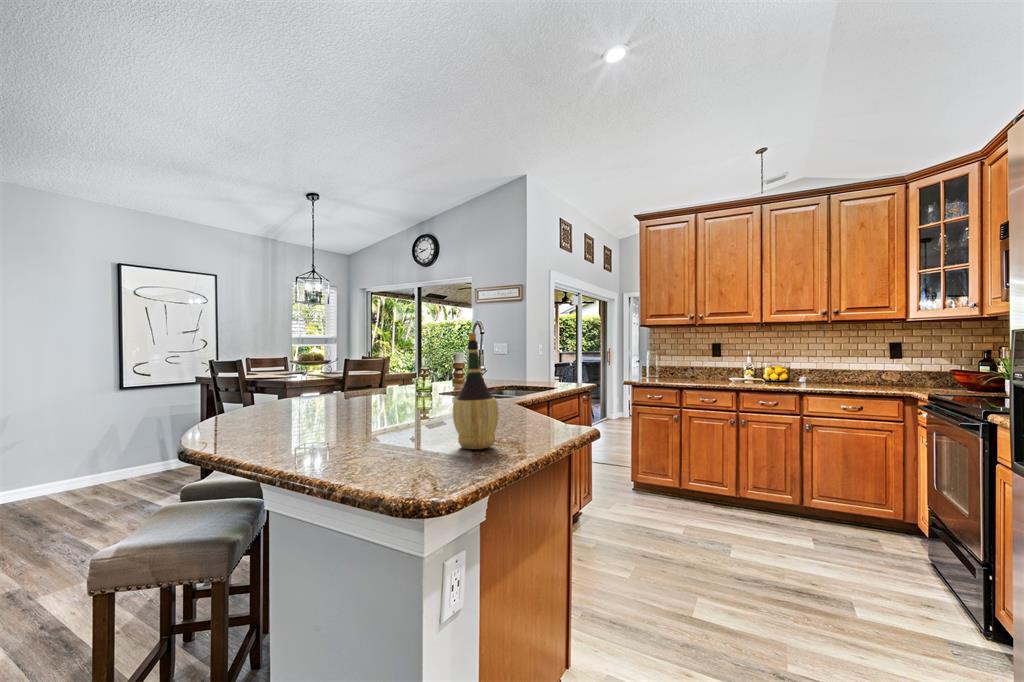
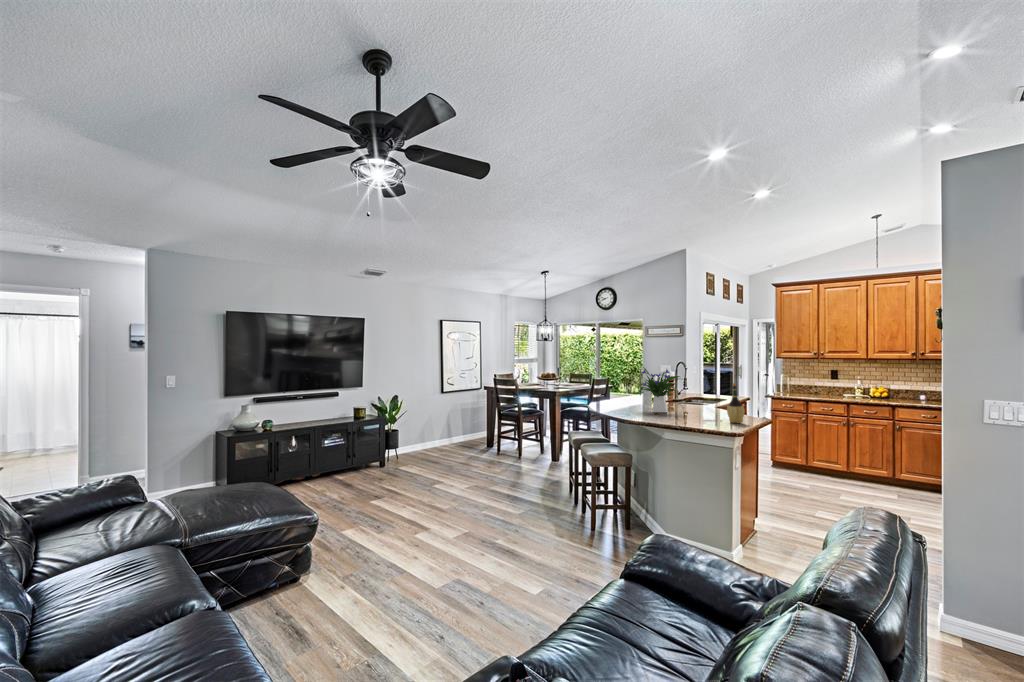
flower arrangement: none [287,311,401,419] -> present [640,367,680,412]

